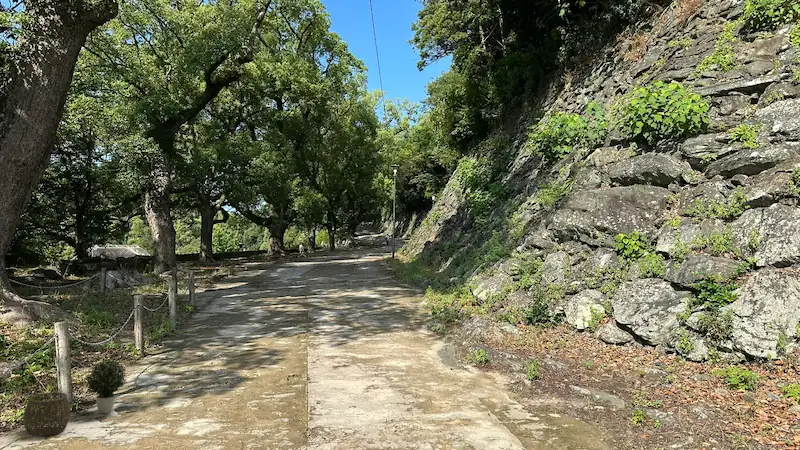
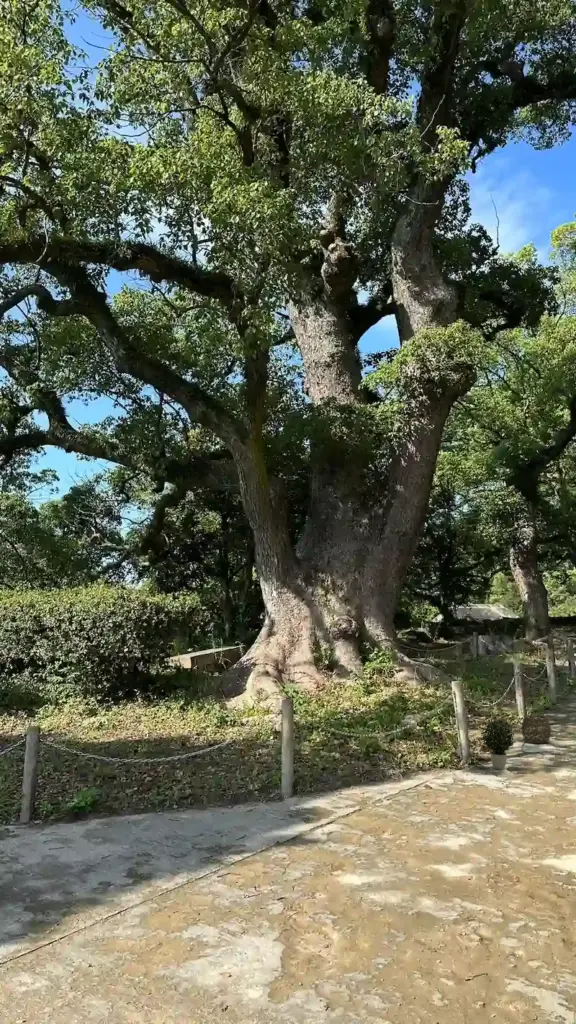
woven basket: present [23,392,71,437] -> present [521,715,551,744]

